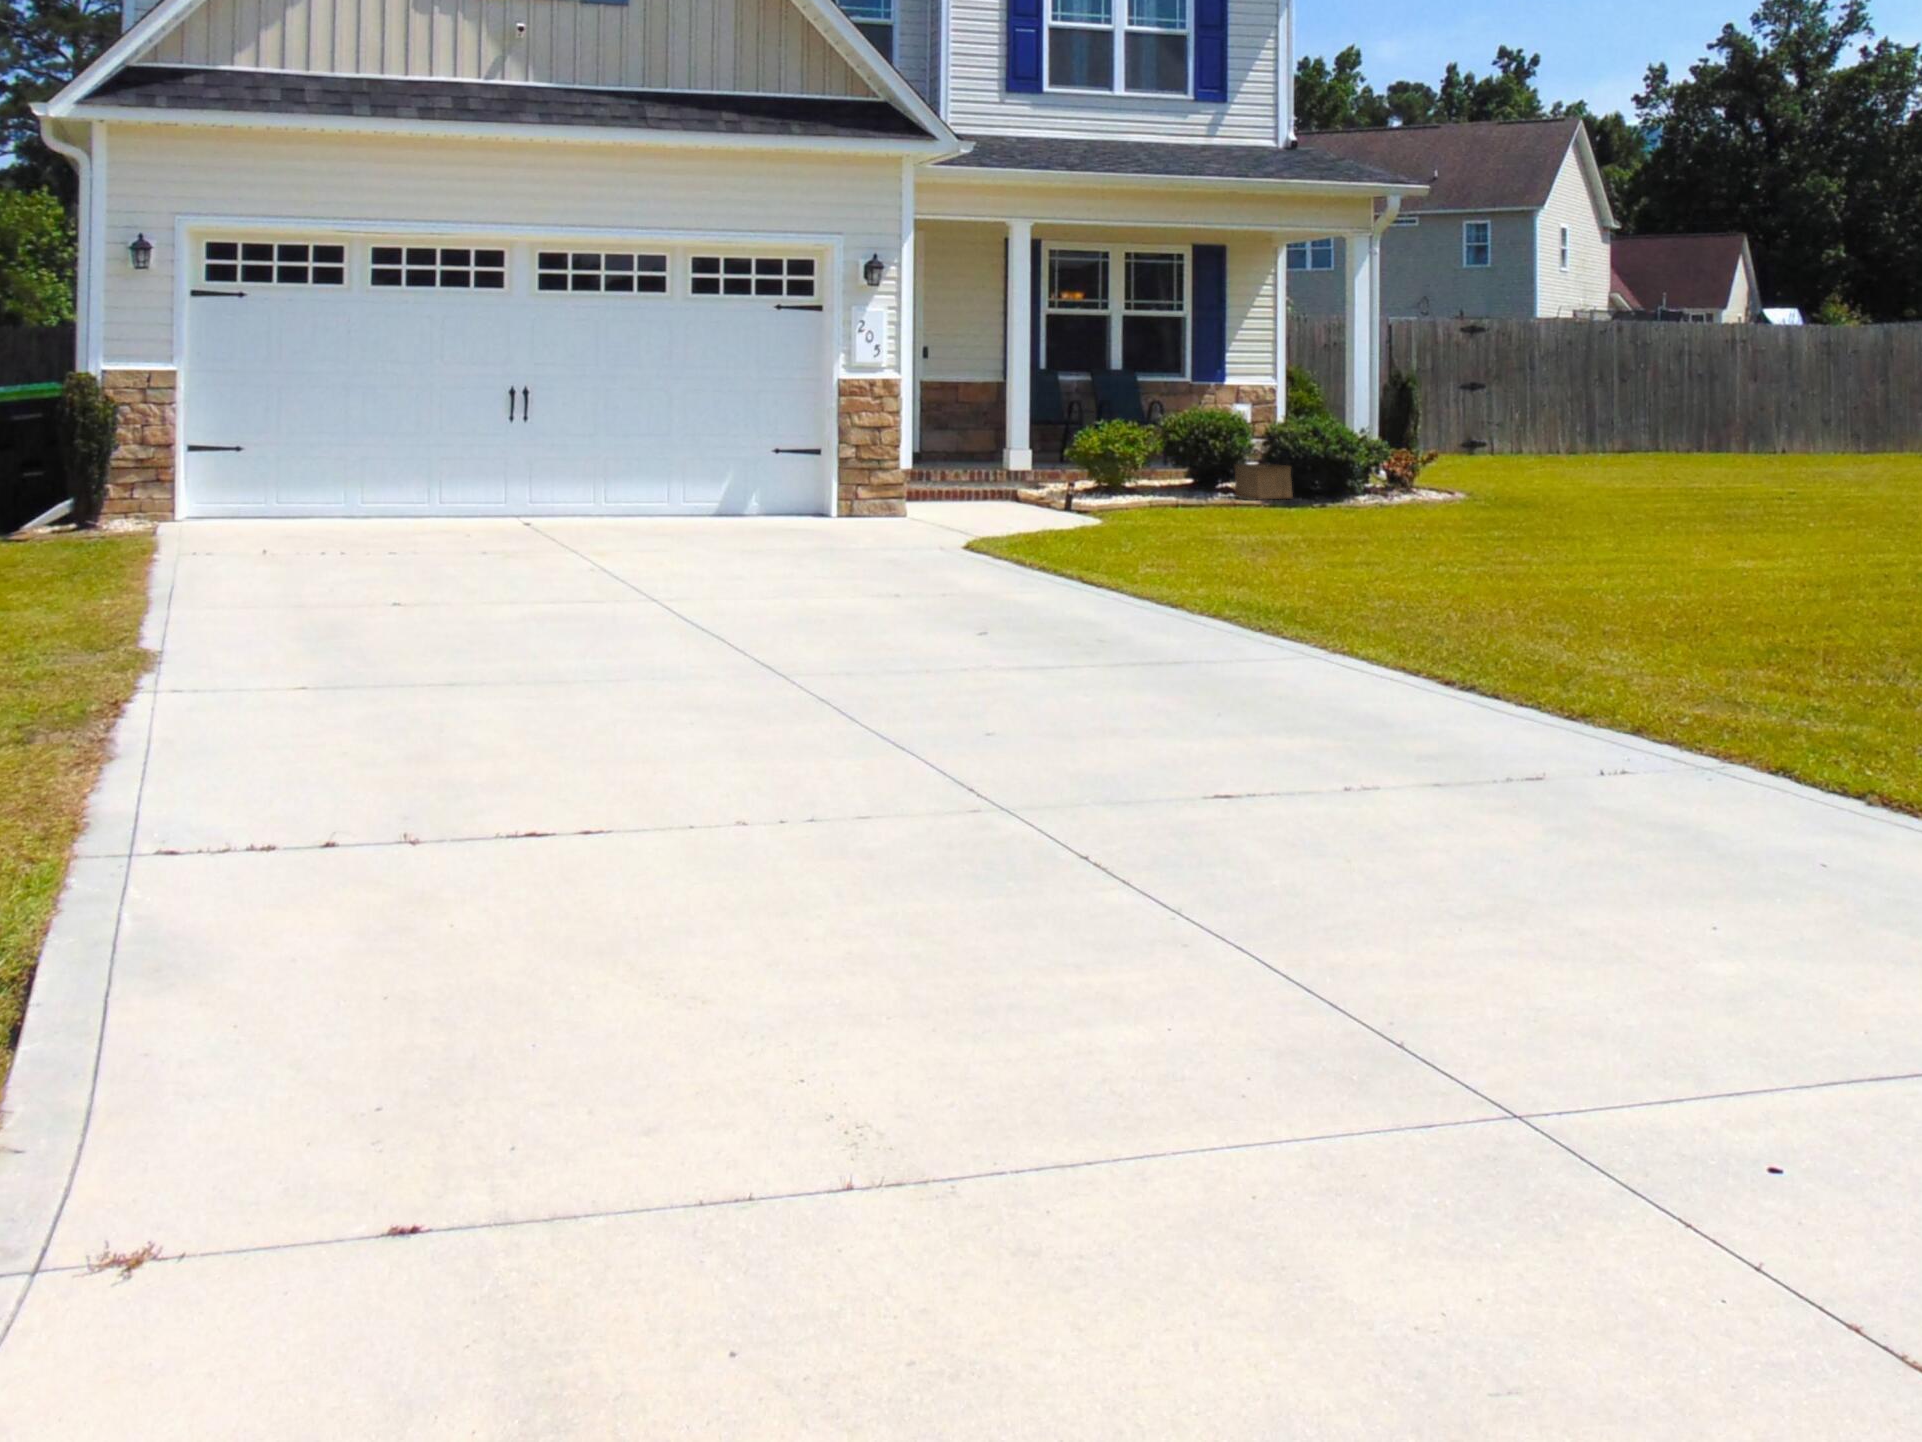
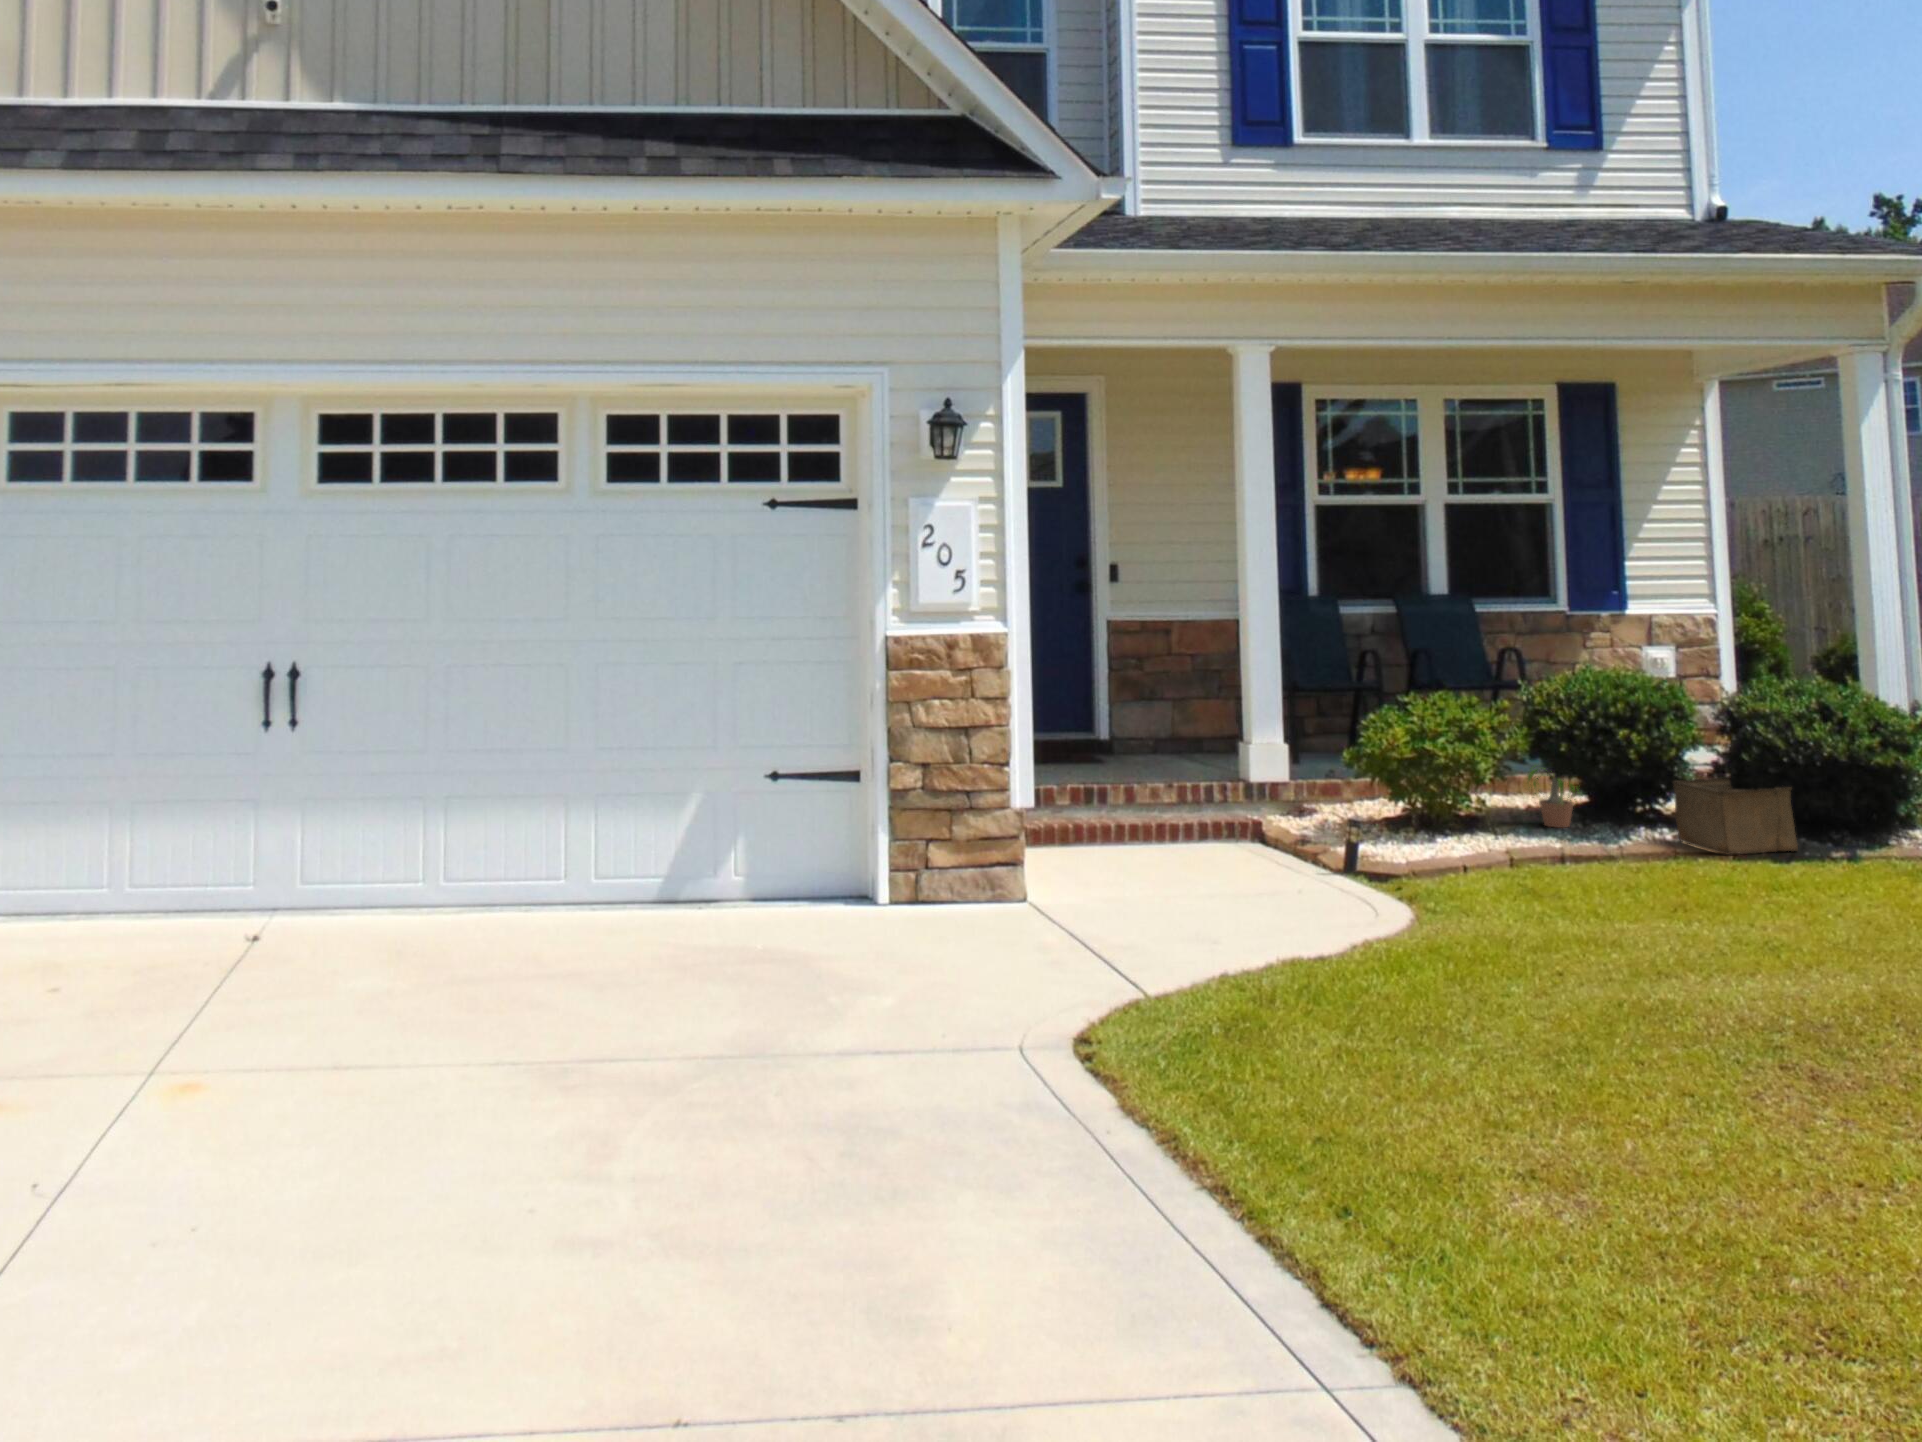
potted plant: none [1154,459,1193,493] -> present [1528,768,1580,828]

